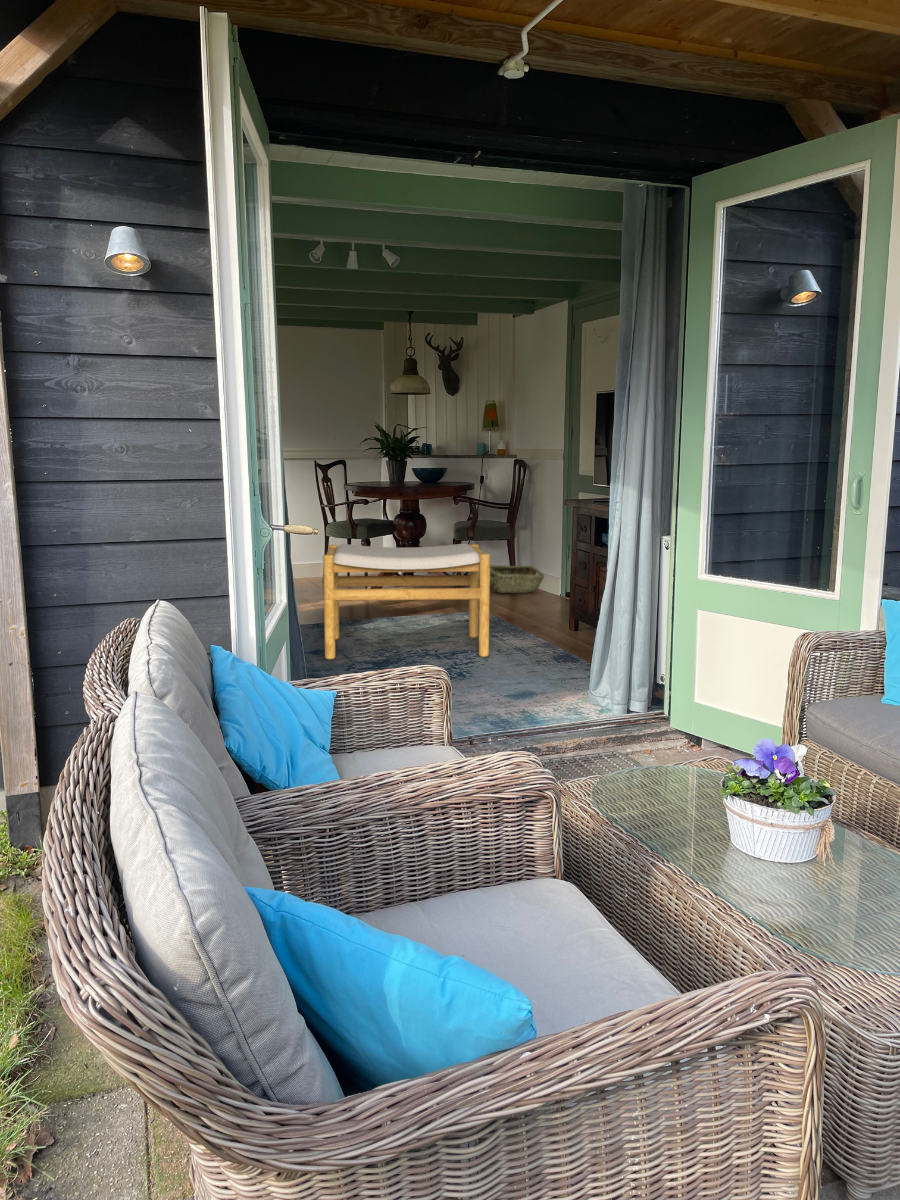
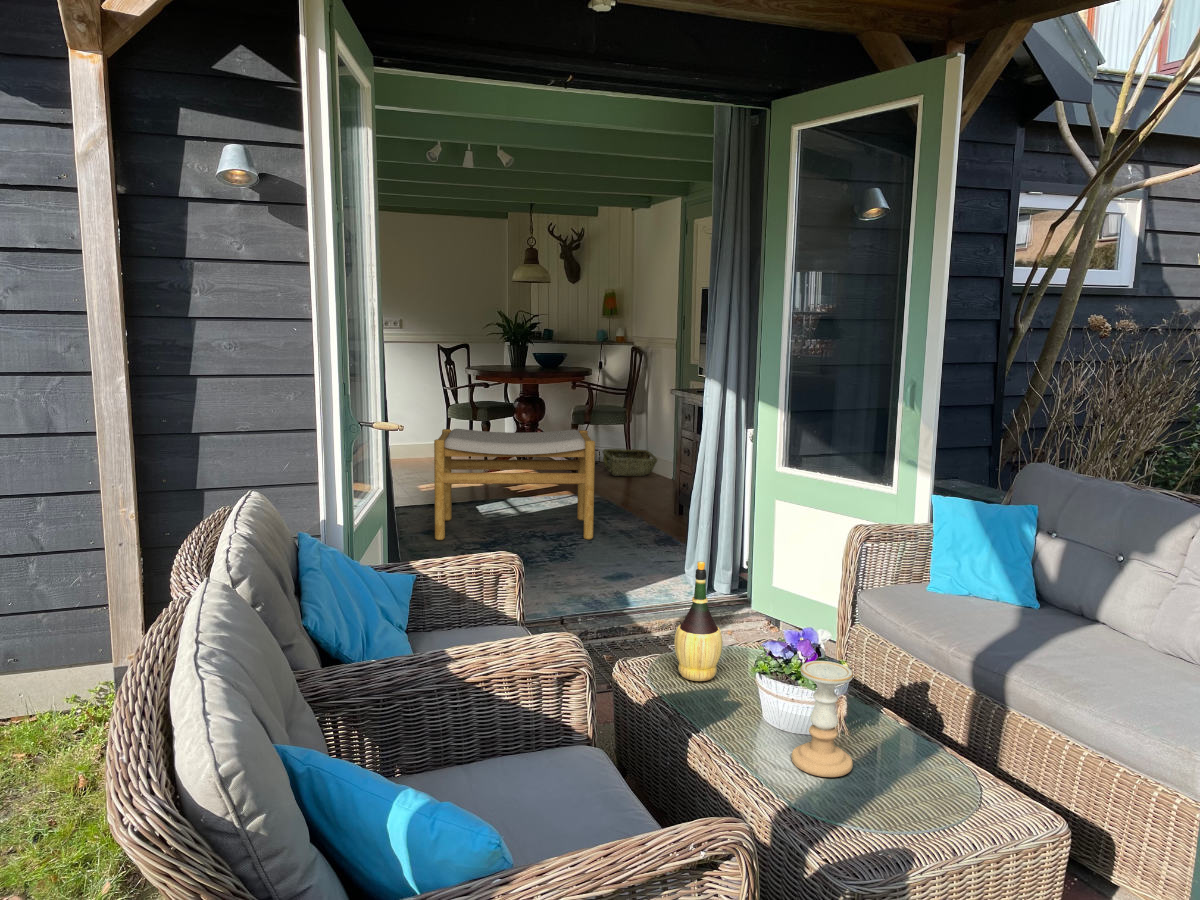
wine bottle: none [626,672,680,804] -> present [674,561,723,681]
candle holder: none [780,780,855,911] -> present [791,661,853,777]

